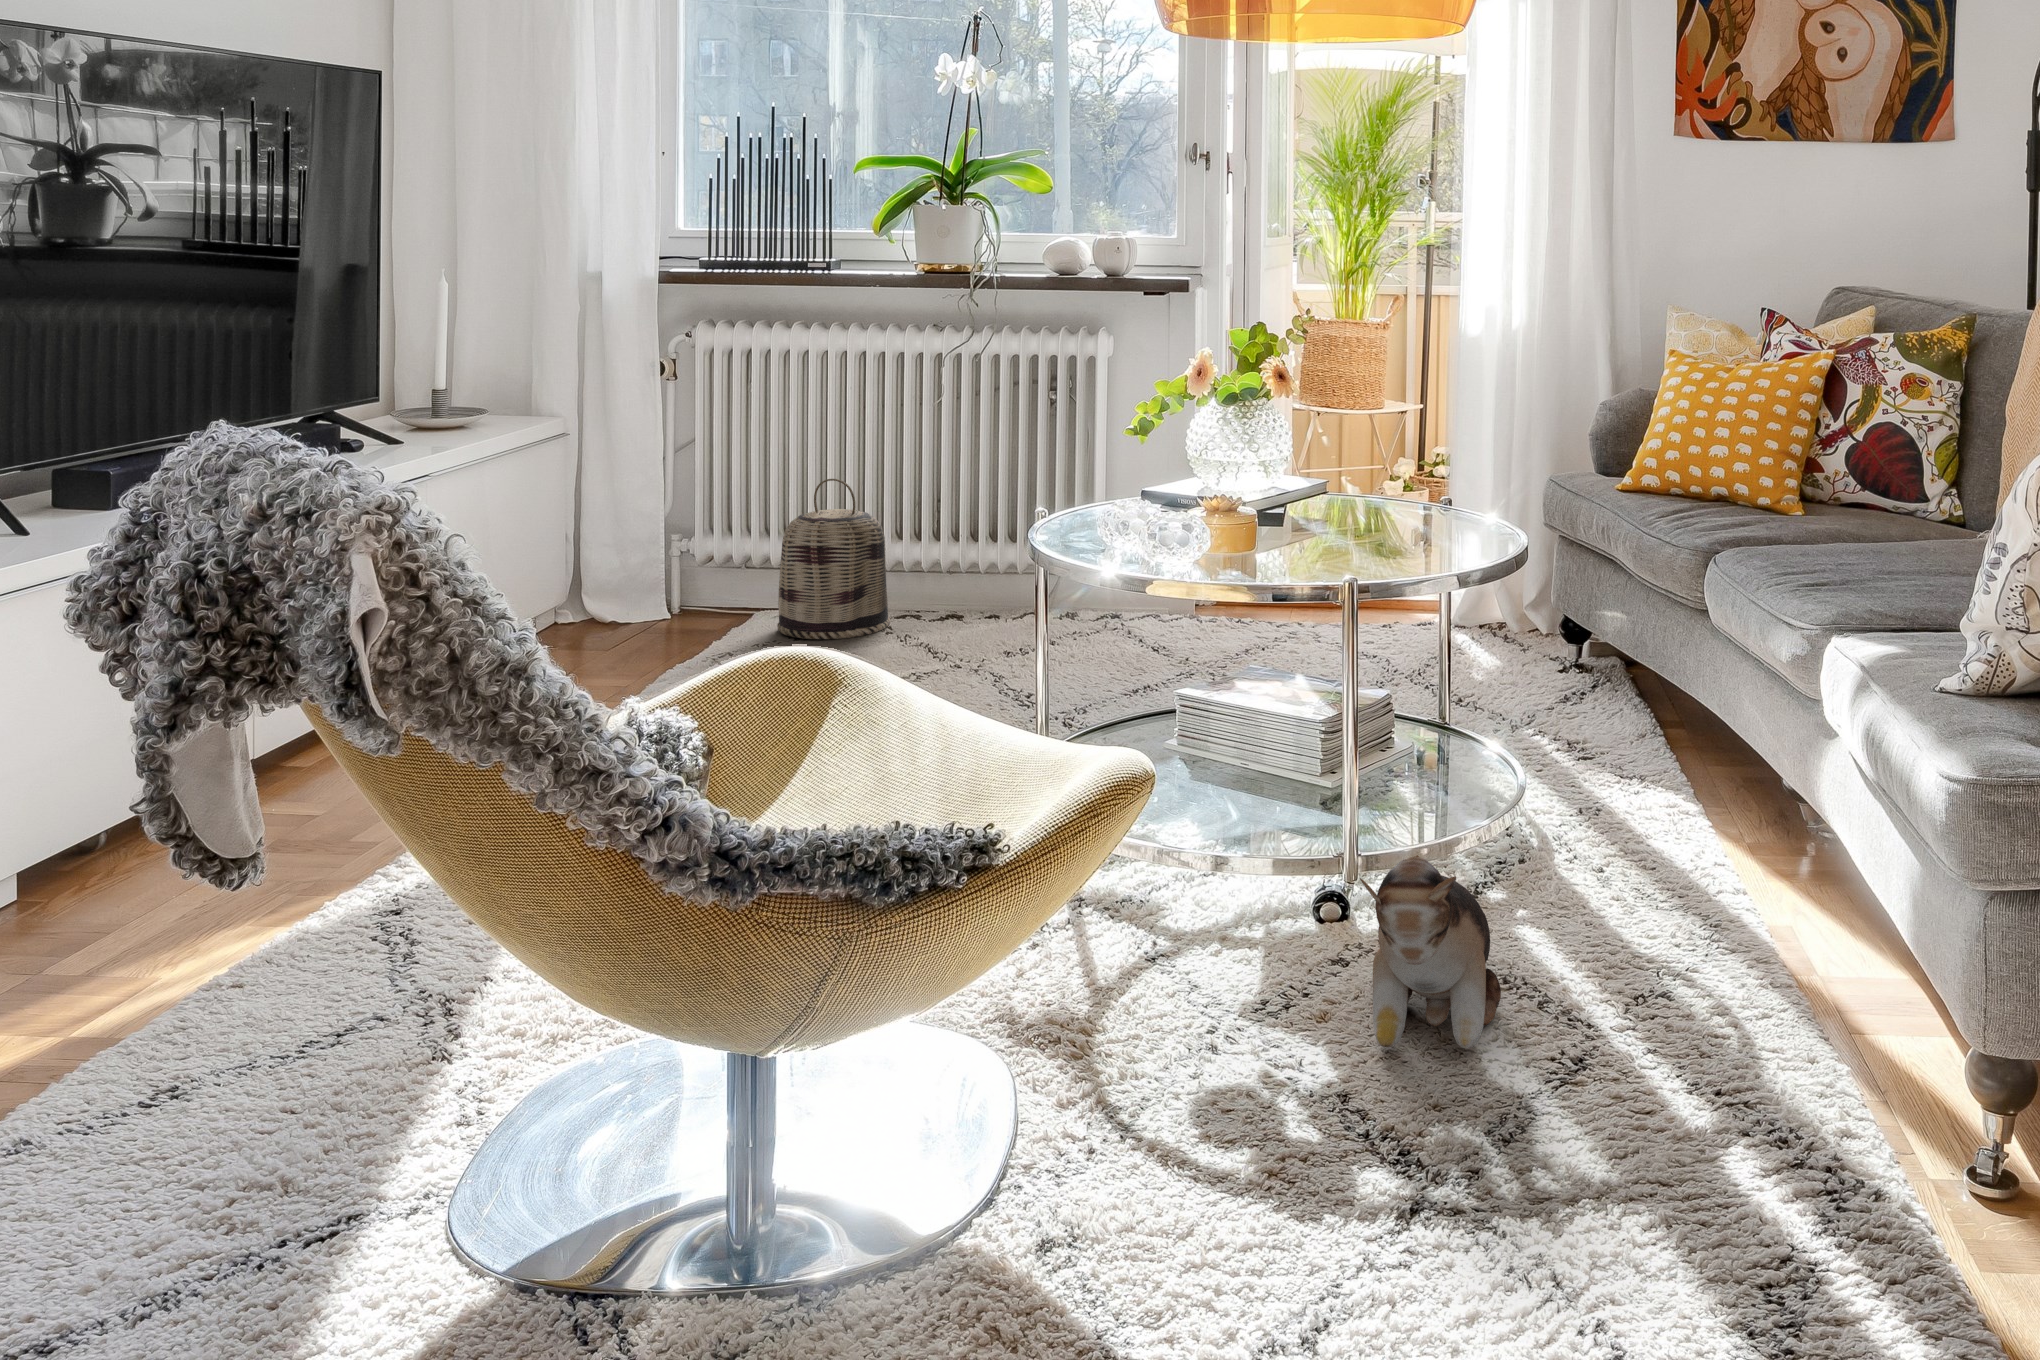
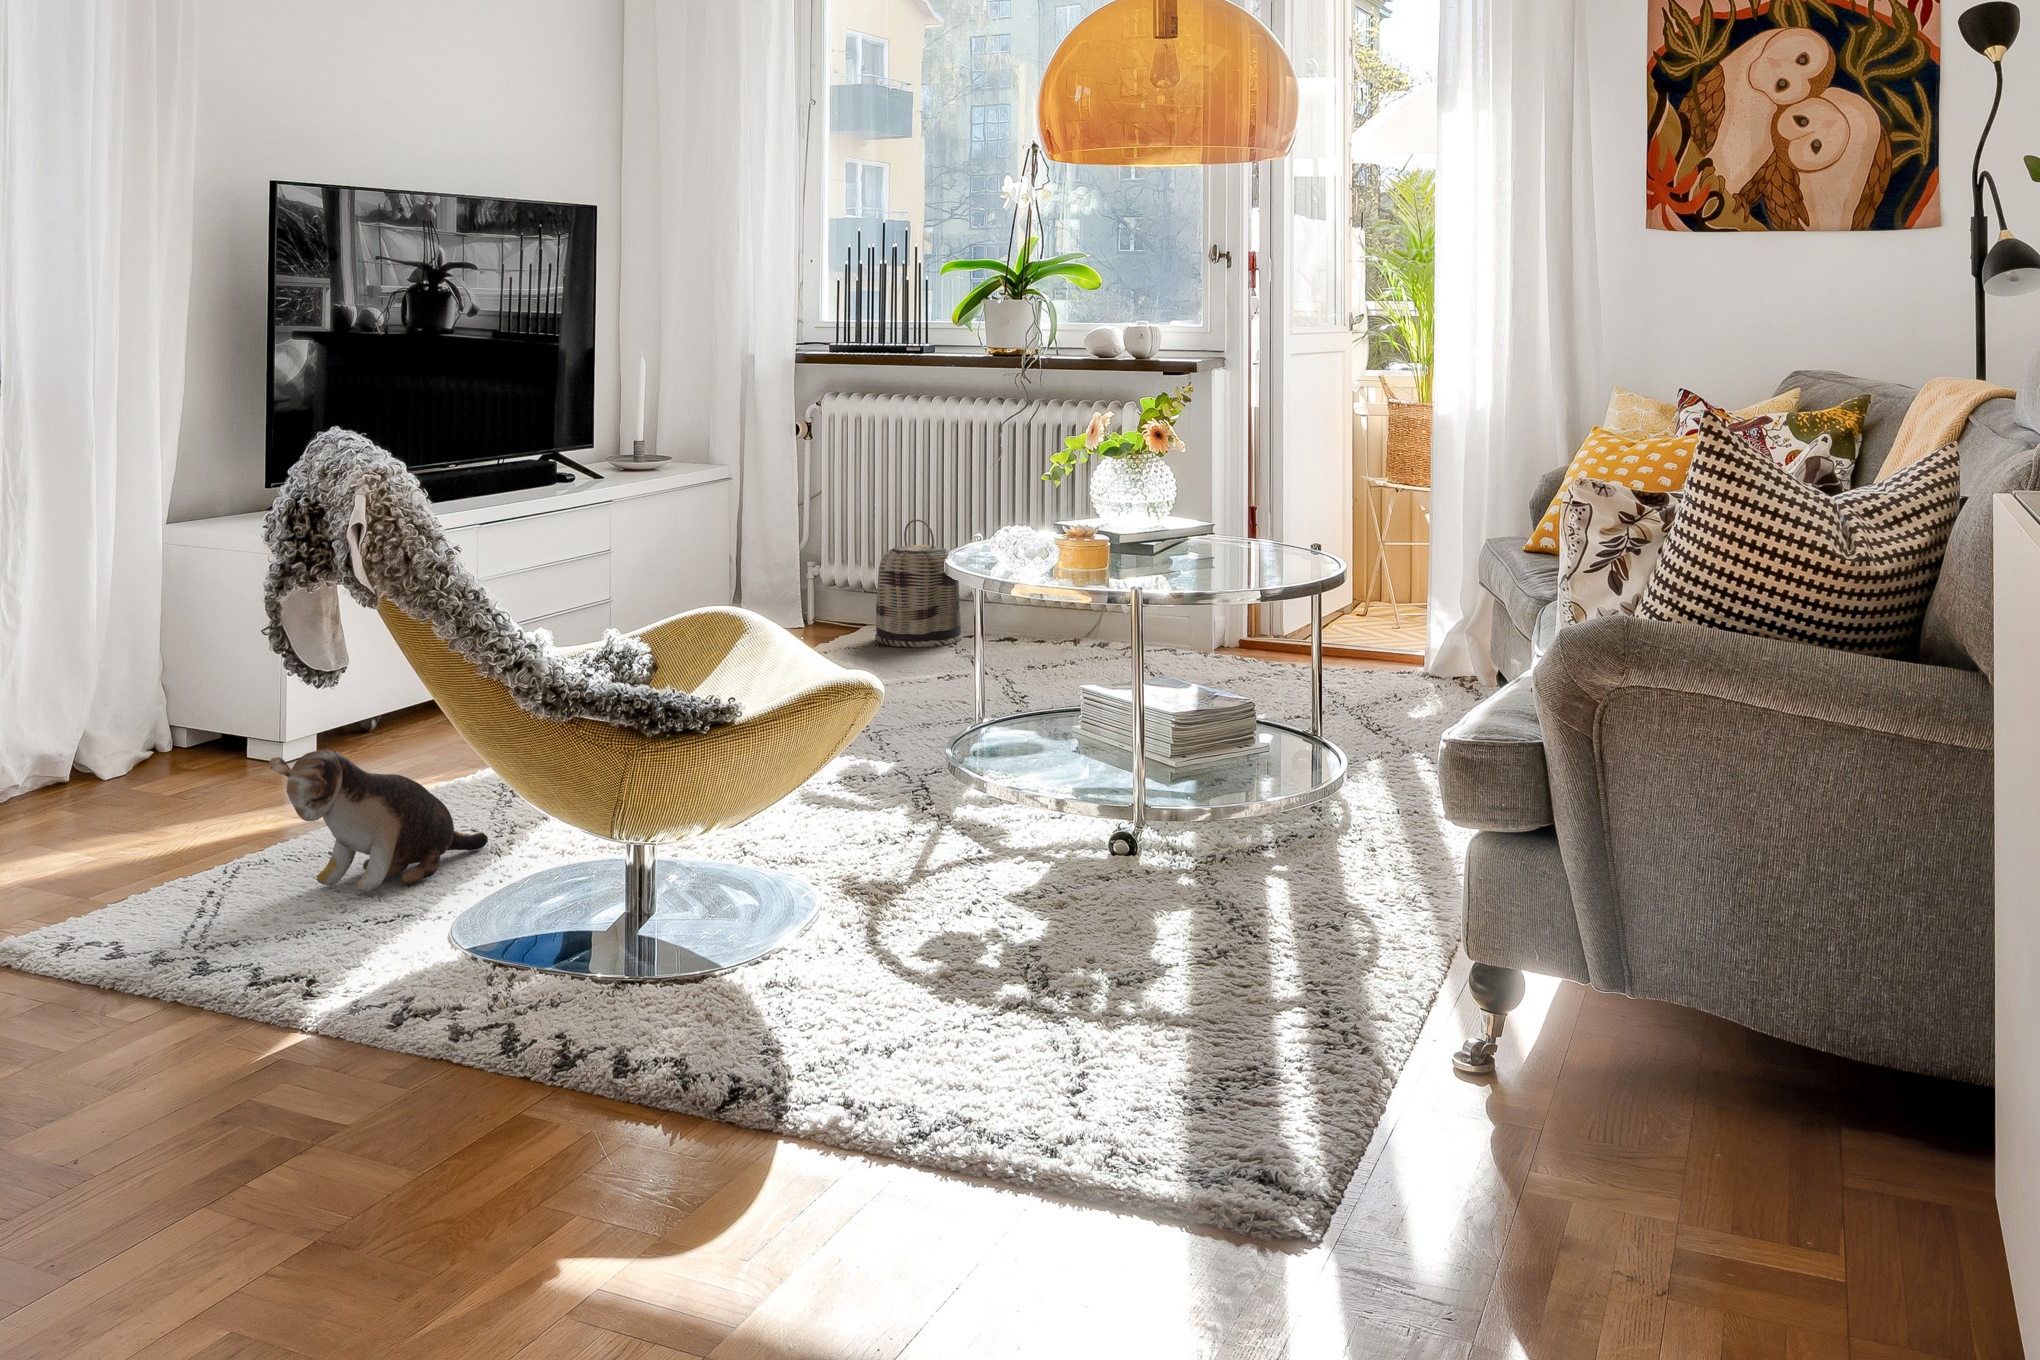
plush toy: present [1360,855,1501,1049] -> present [269,749,488,891]

